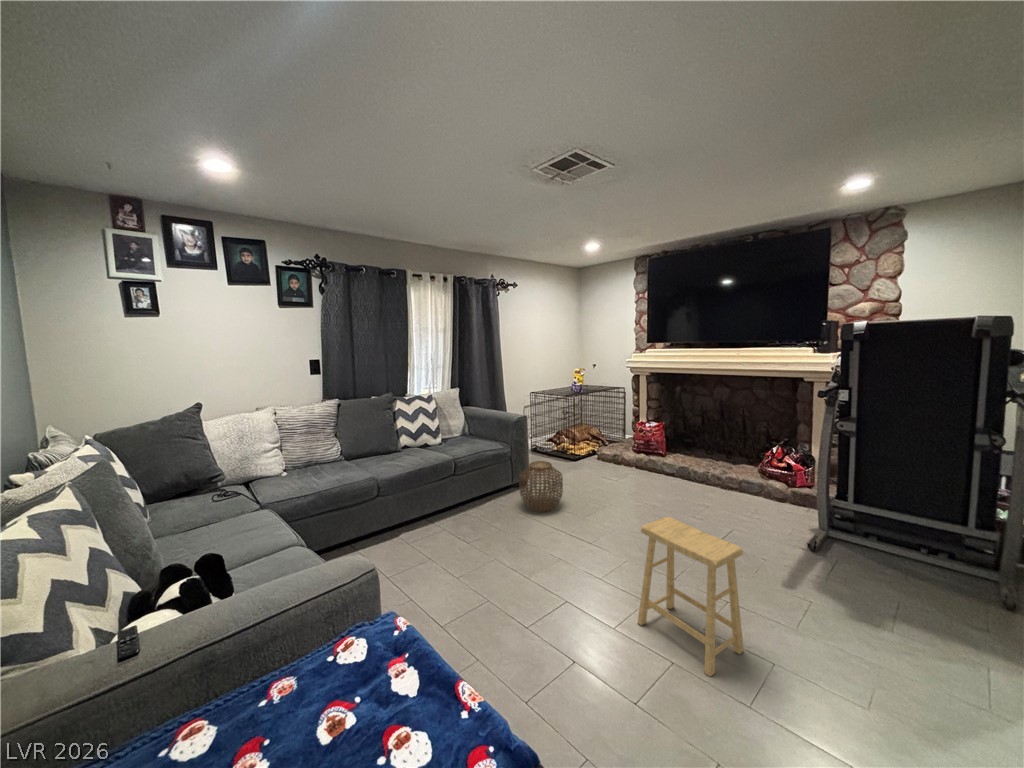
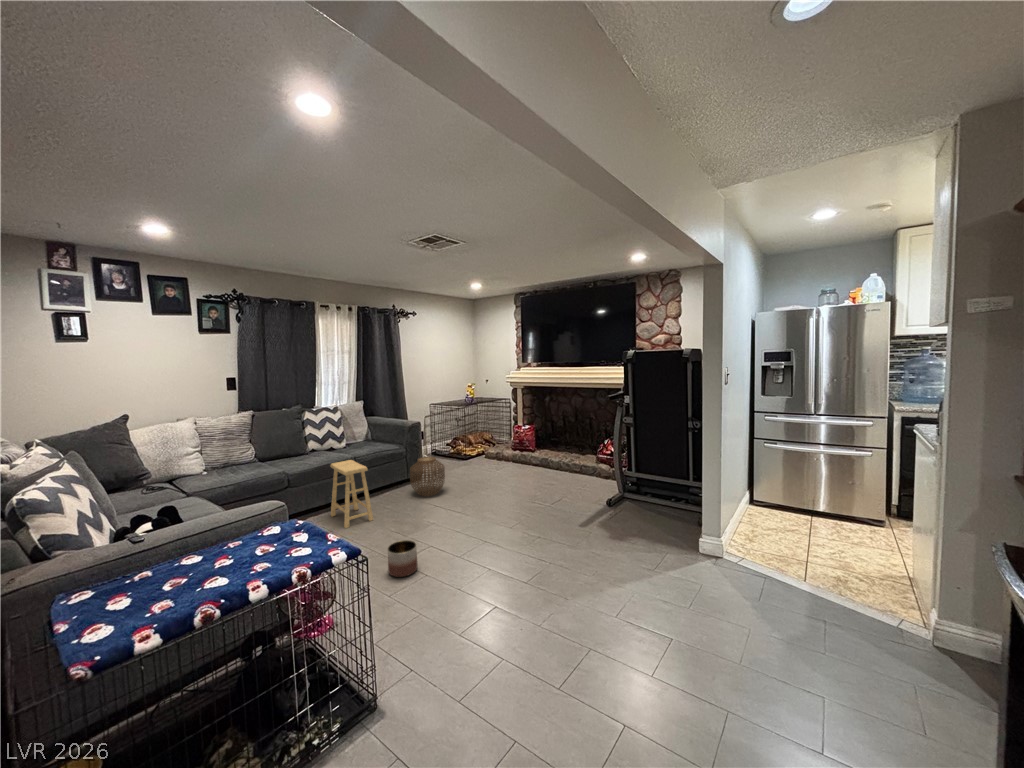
footstool: present [638,517,744,676] -> present [330,460,373,528]
planter: none [516,604,559,667] -> present [388,540,418,577]

